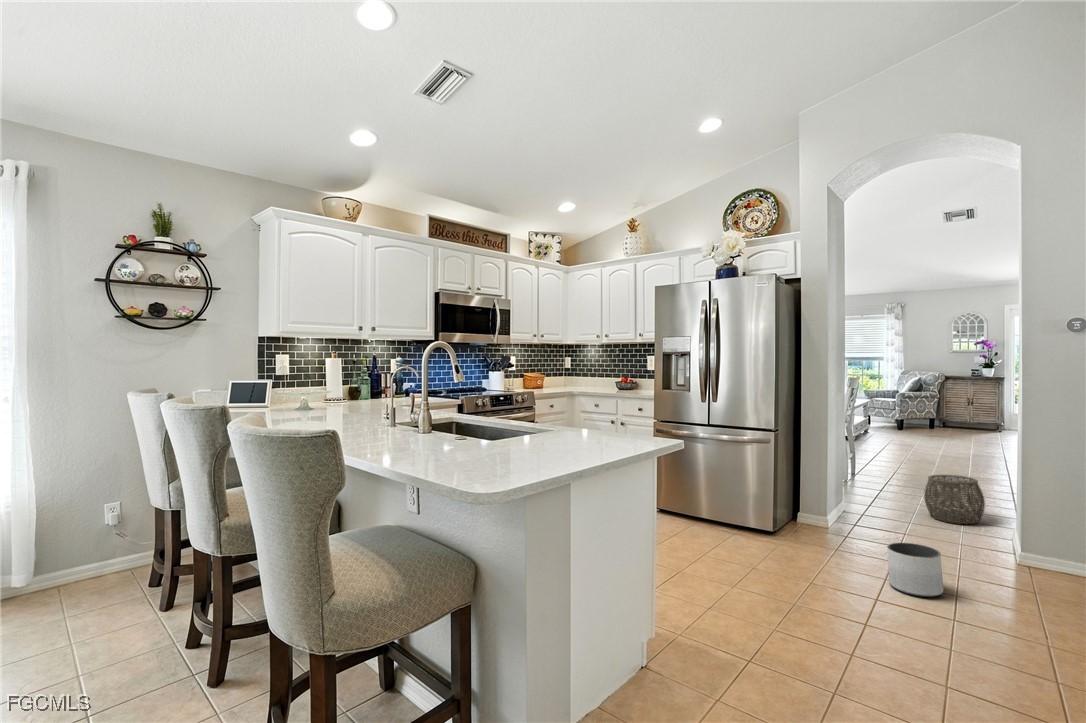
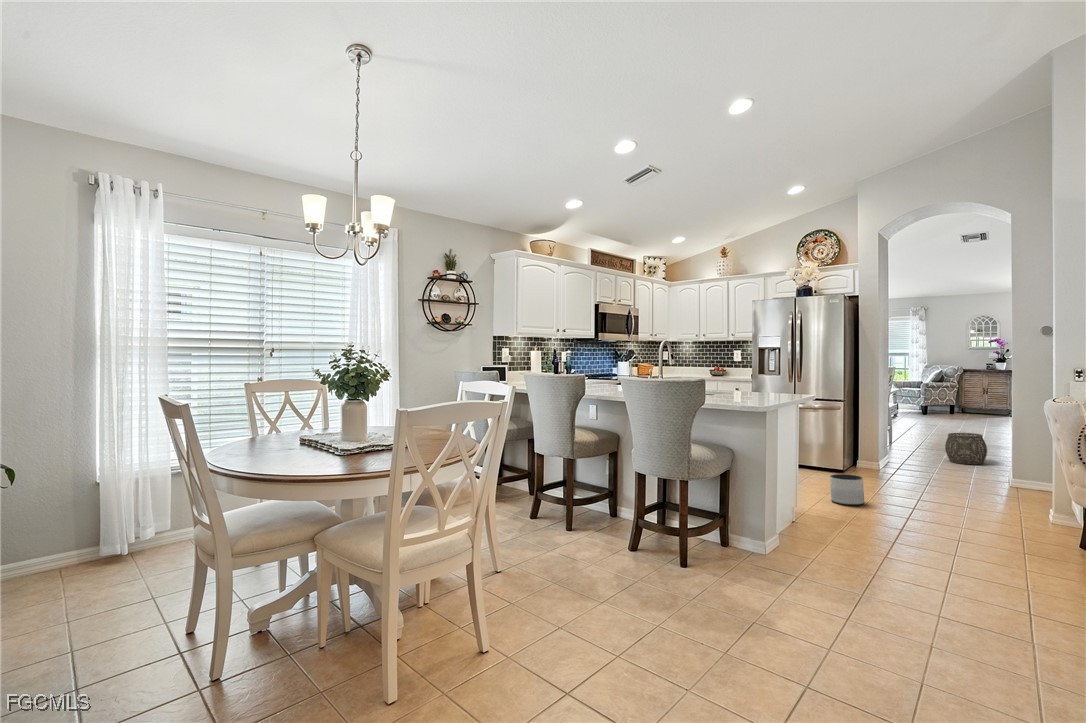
planter: present [887,543,943,597] -> present [830,474,864,505]

